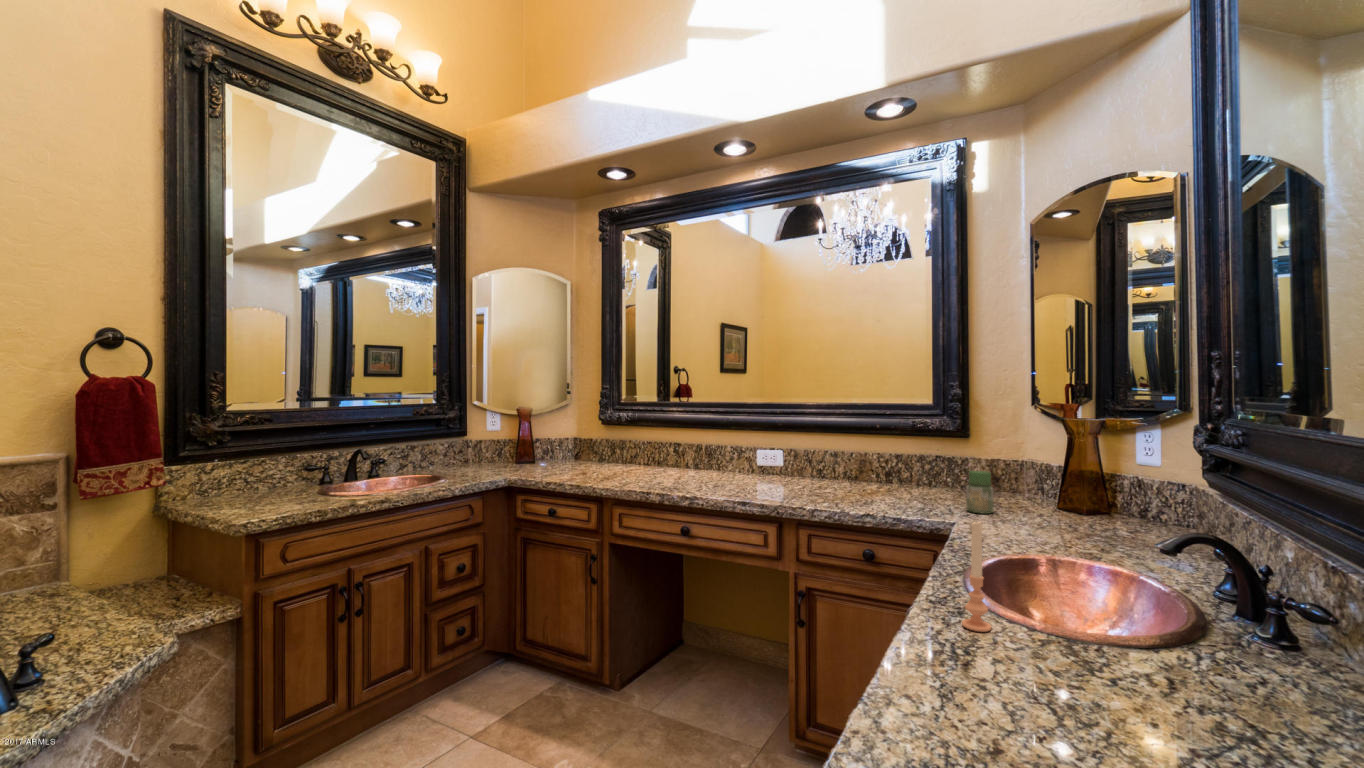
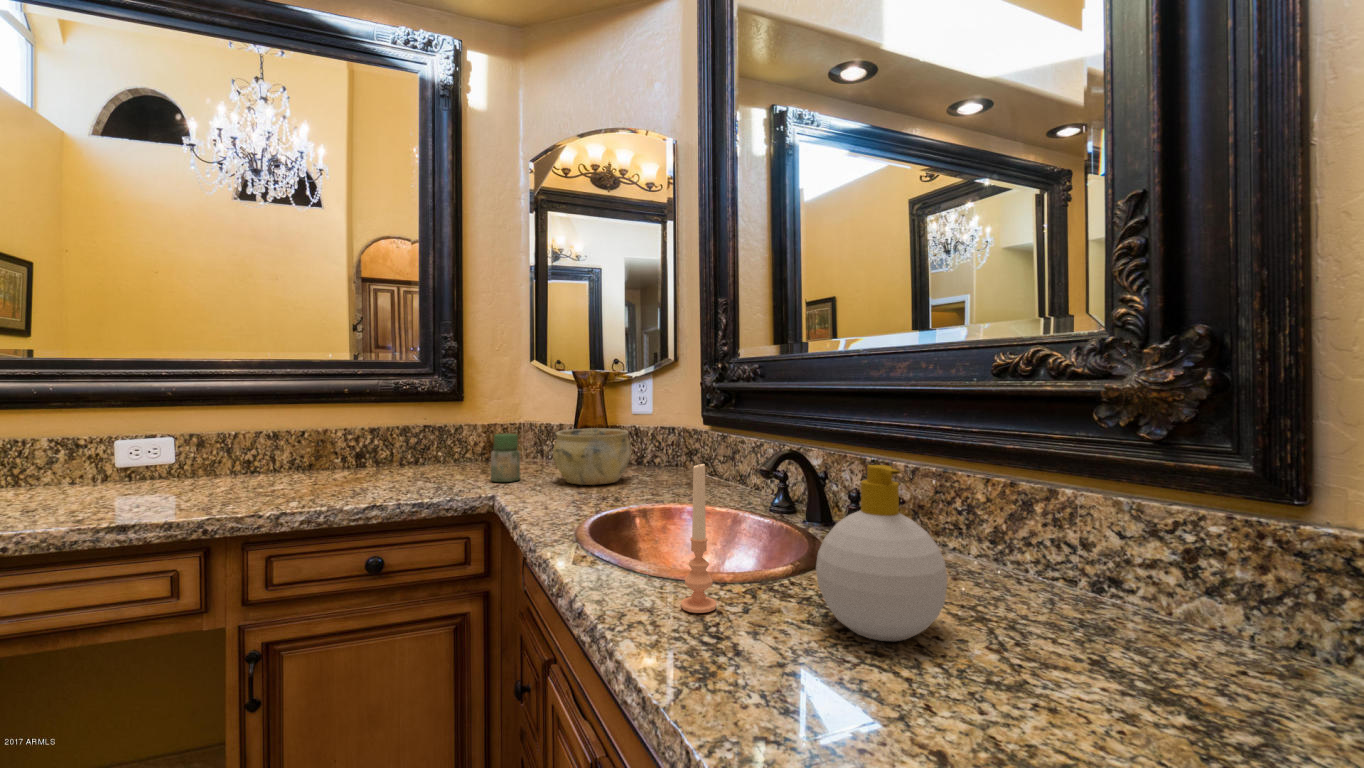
ceramic bowl: none [1017,474,1106,532] -> present [553,428,631,485]
soap bottle: none [1035,548,1163,701] -> present [816,465,947,641]

